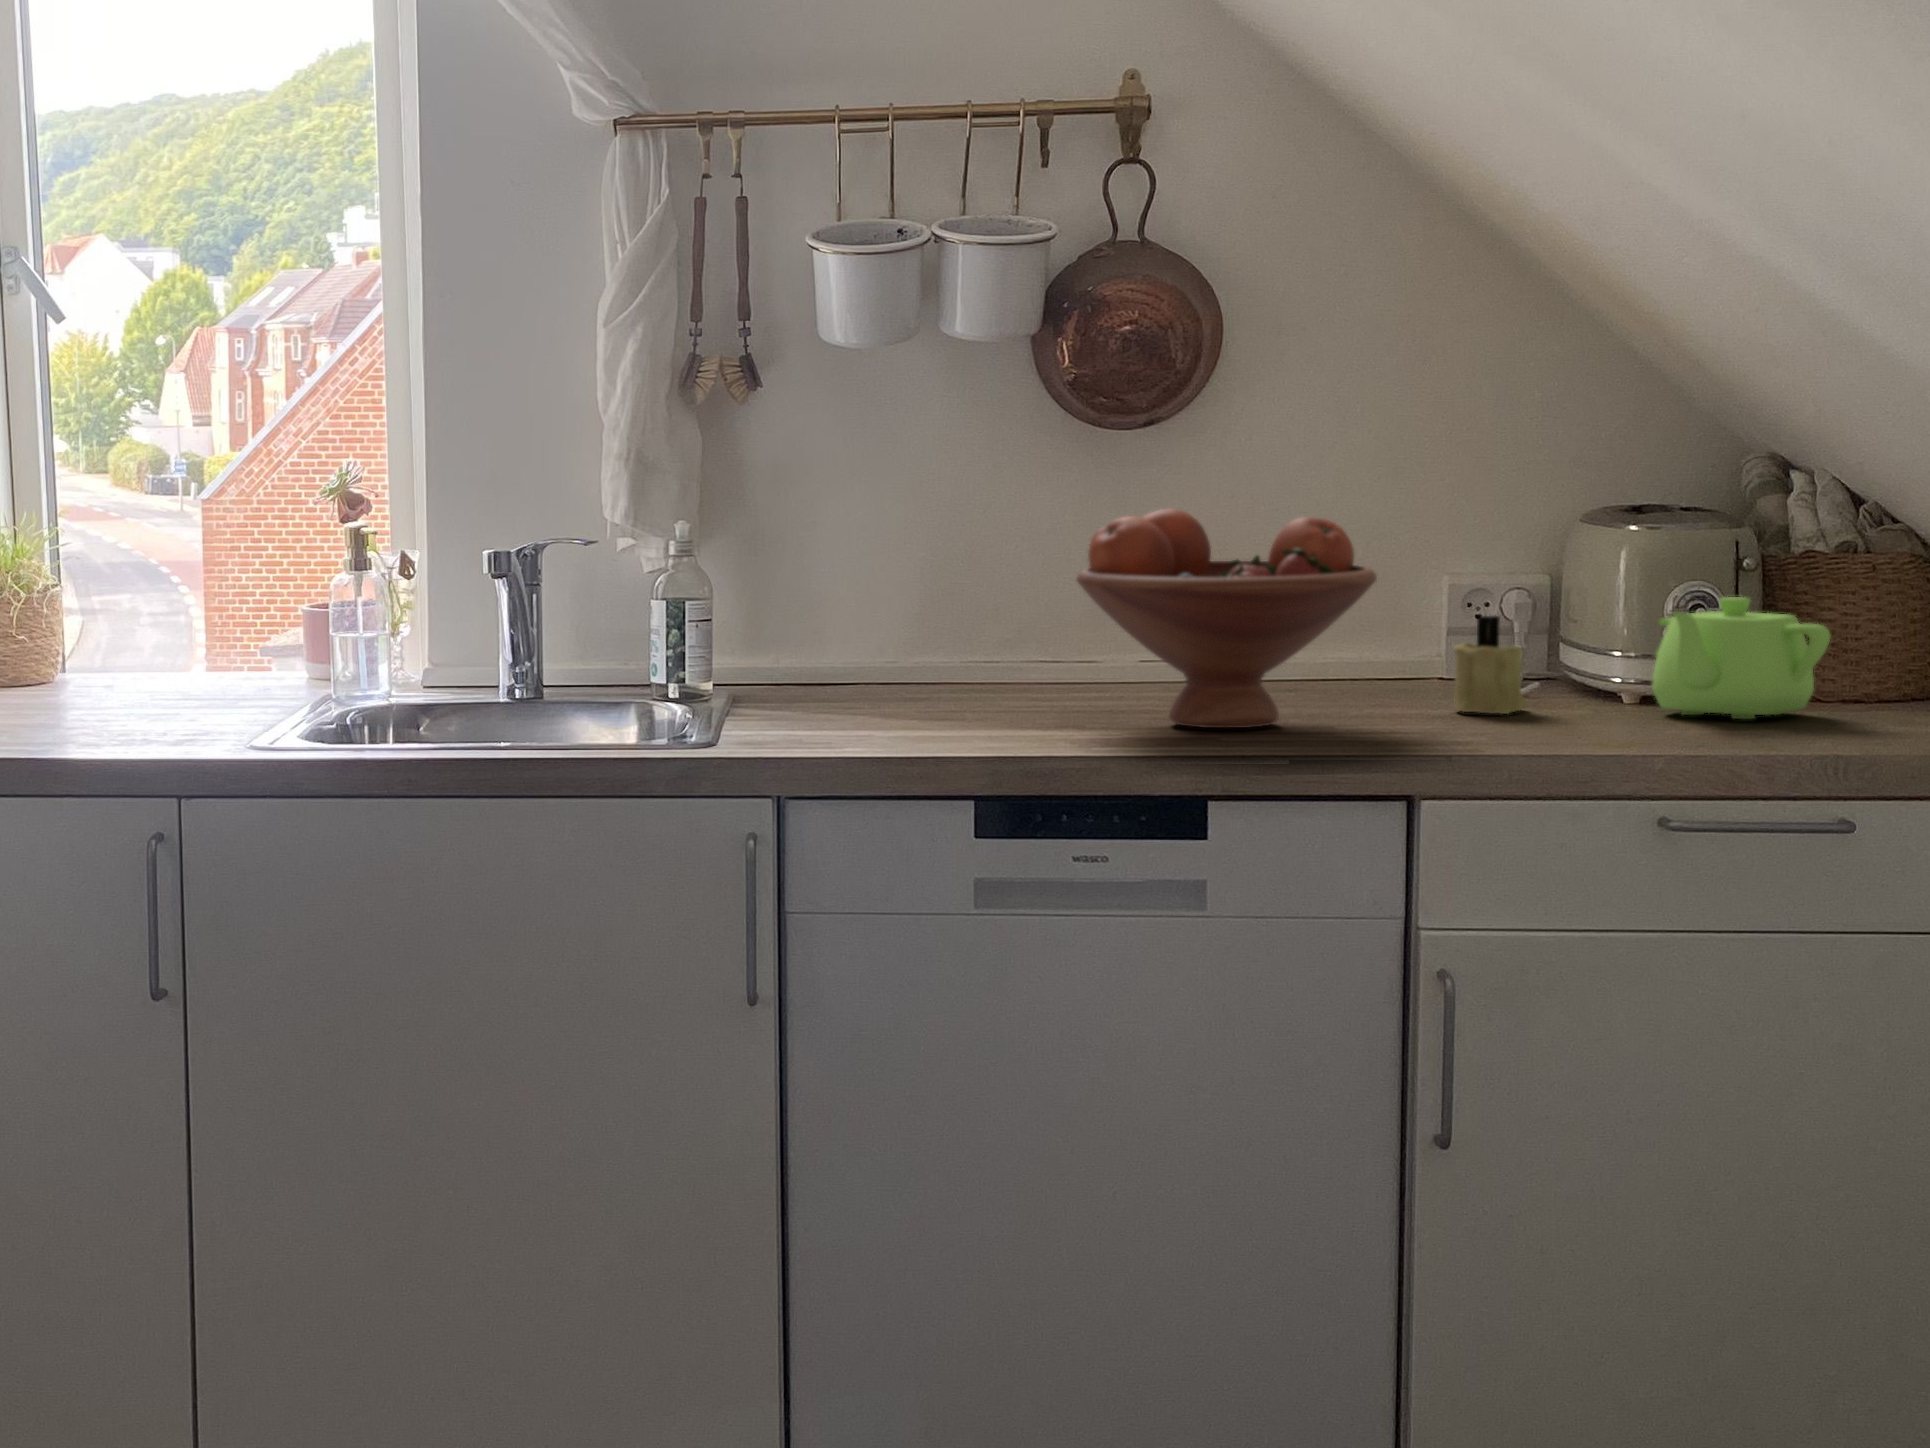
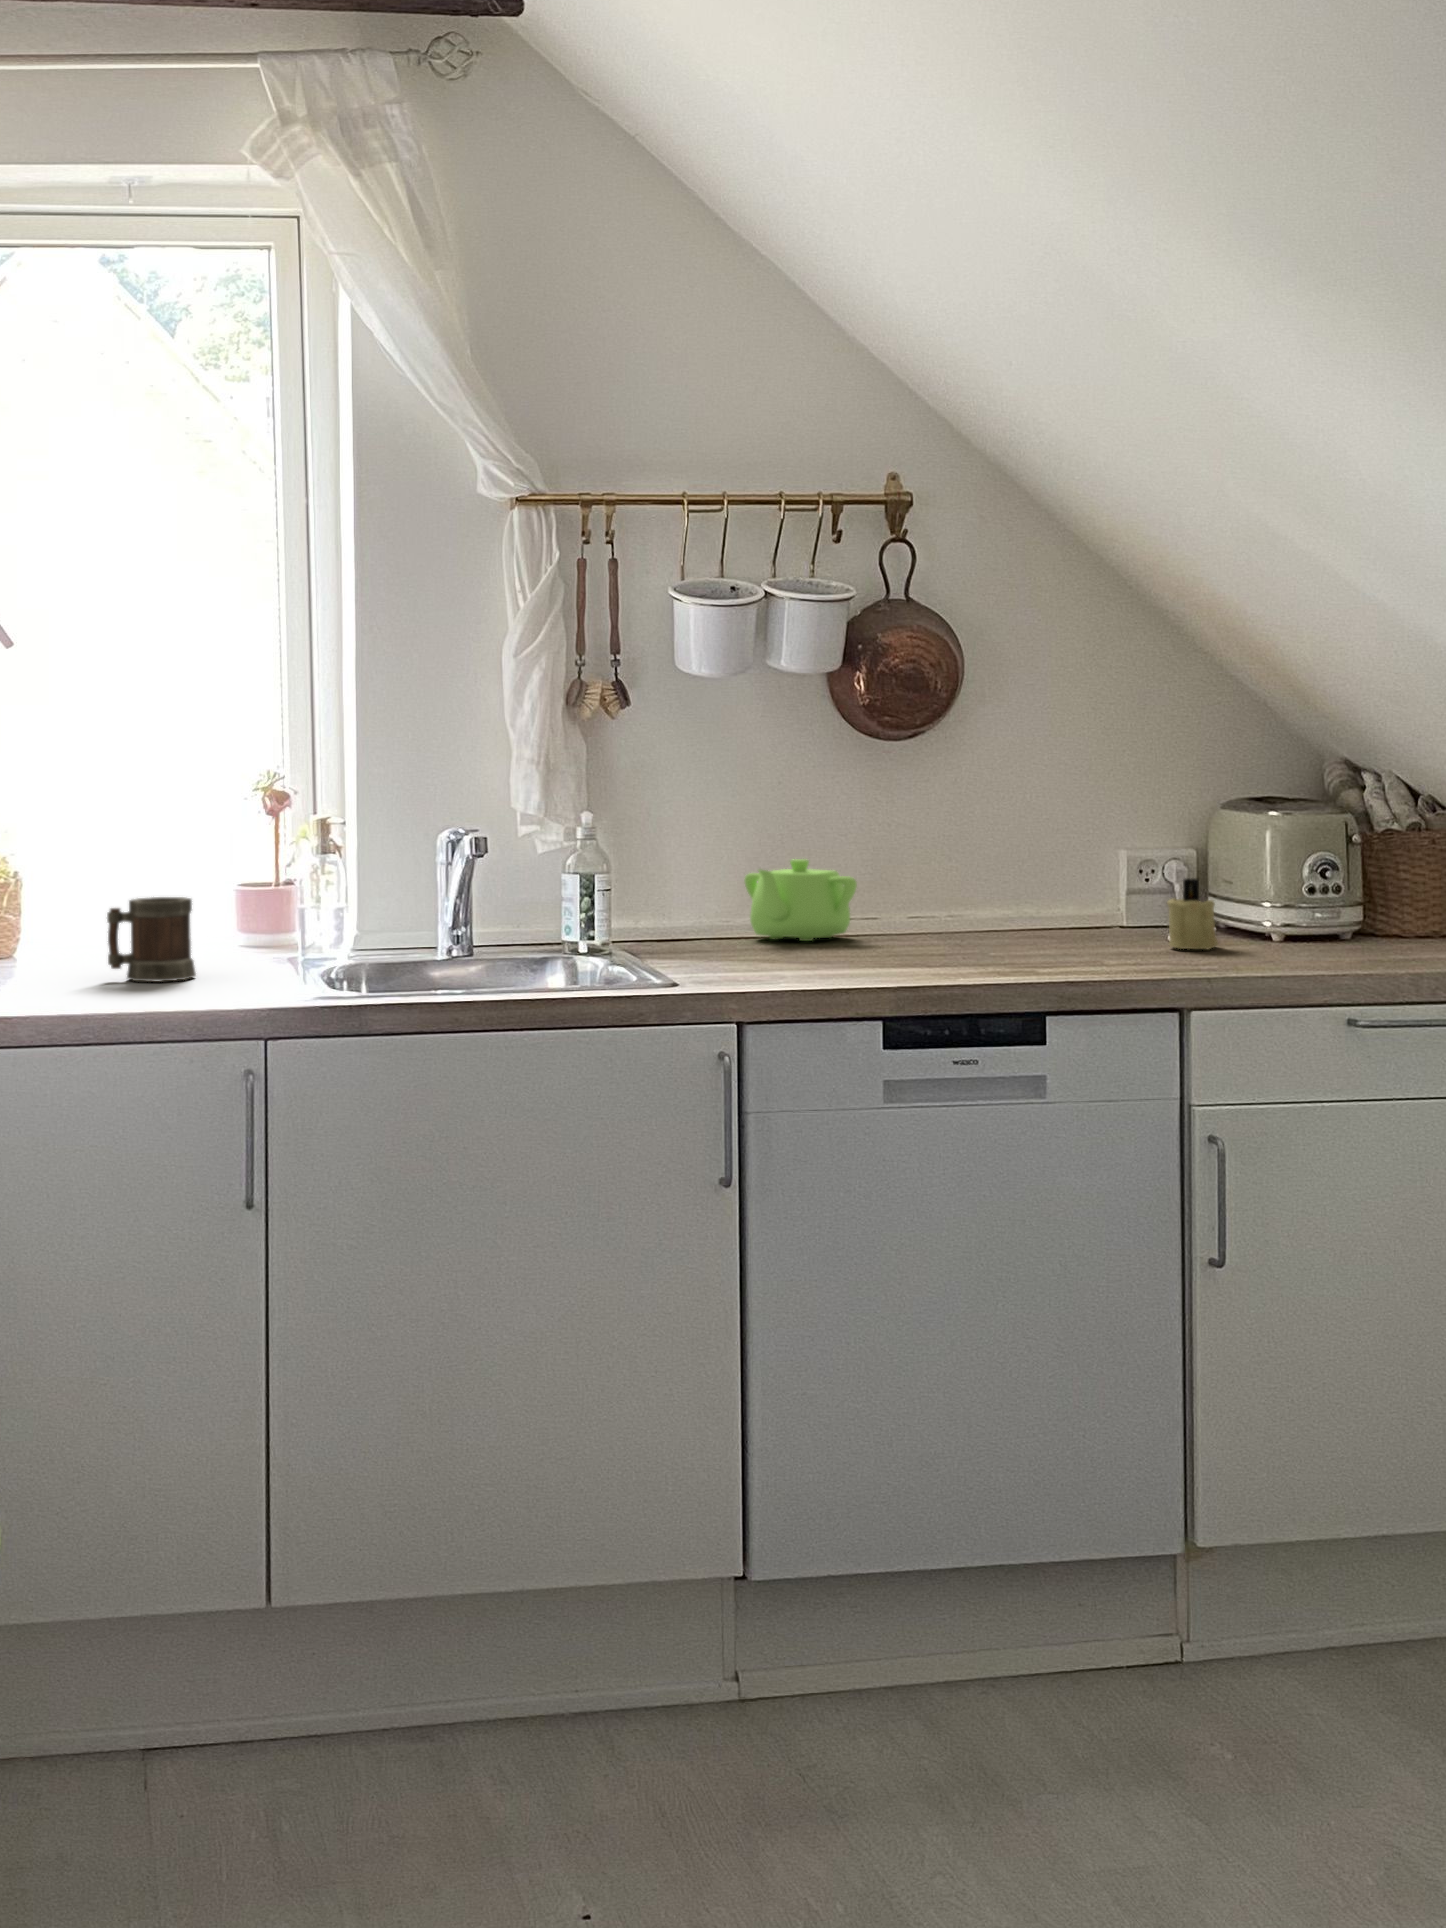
fruit bowl: present [1076,508,1377,728] -> none [916,802,1132,964]
teapot: present [1652,597,1830,719] -> present [744,859,857,941]
mug: none [71,619,176,722] -> present [107,897,196,982]

